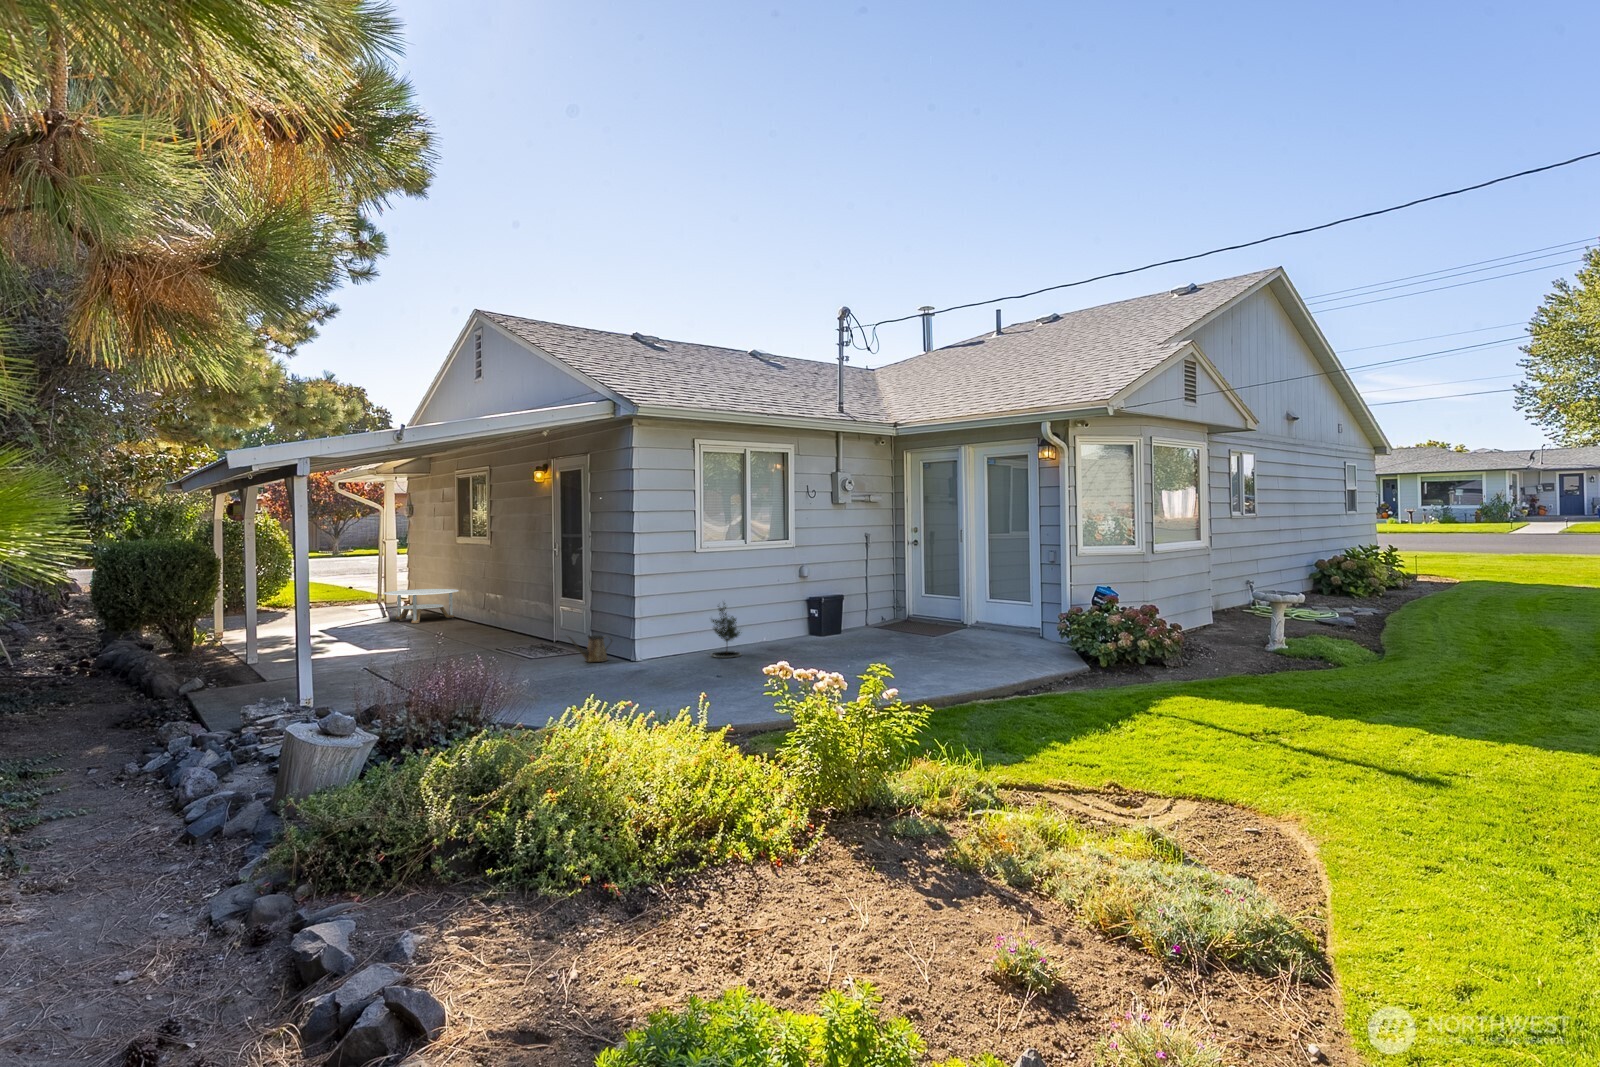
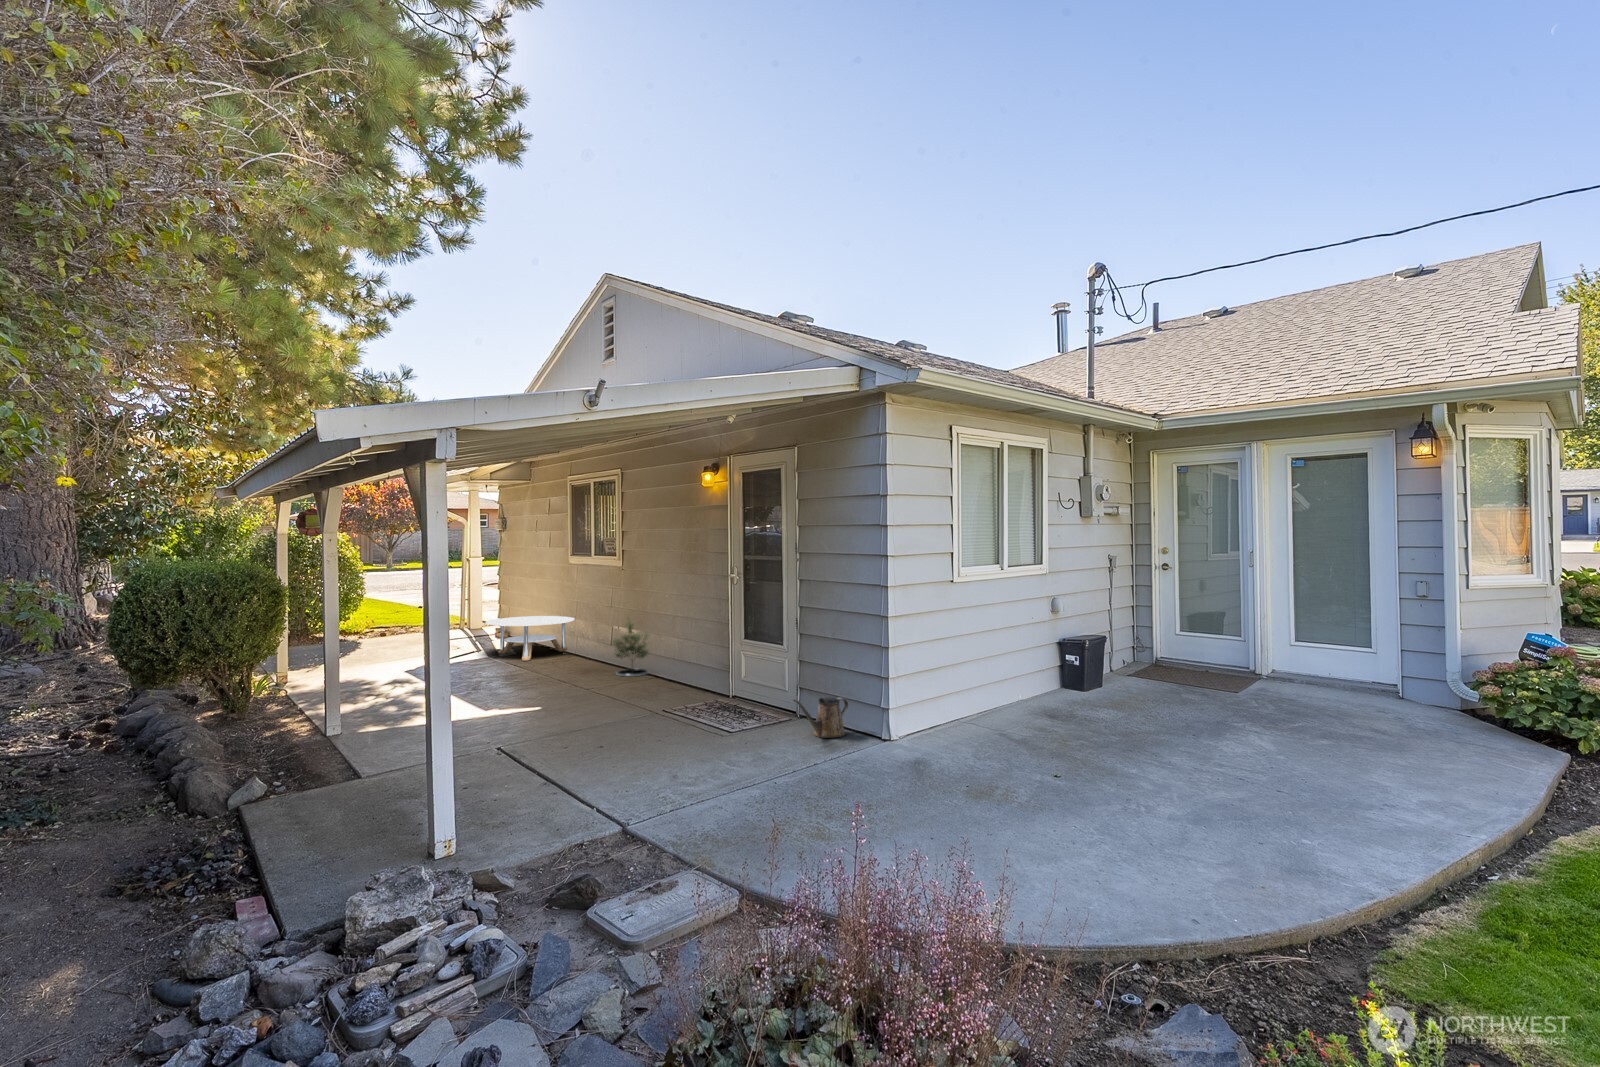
potted tree: present [711,603,741,658] -> present [613,618,649,676]

